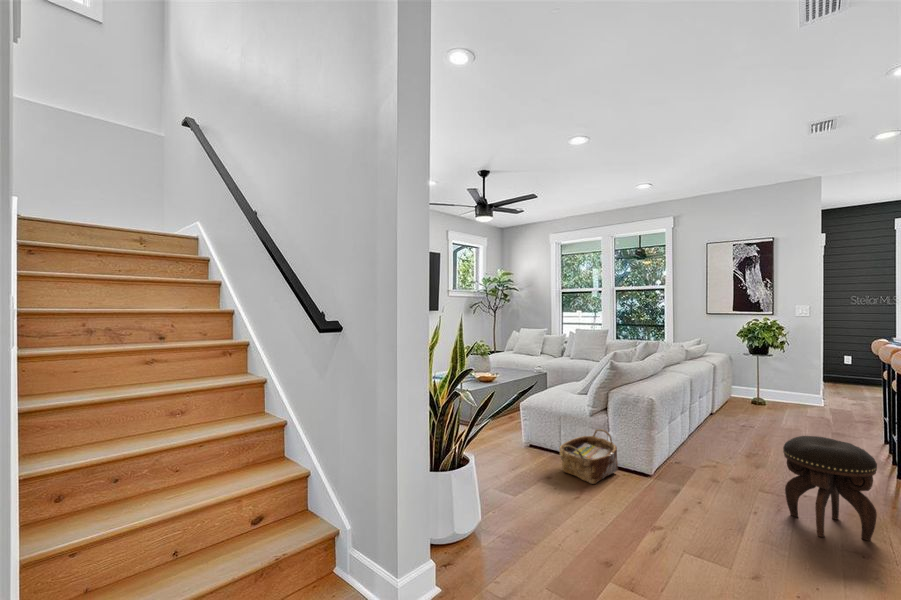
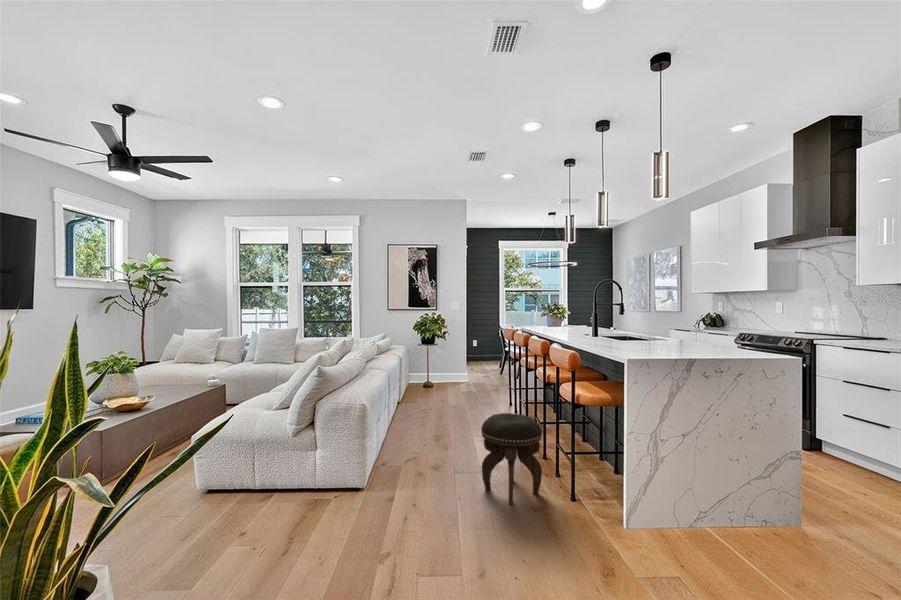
woven basket: present [559,429,618,484] -> none [256,449,330,525]

